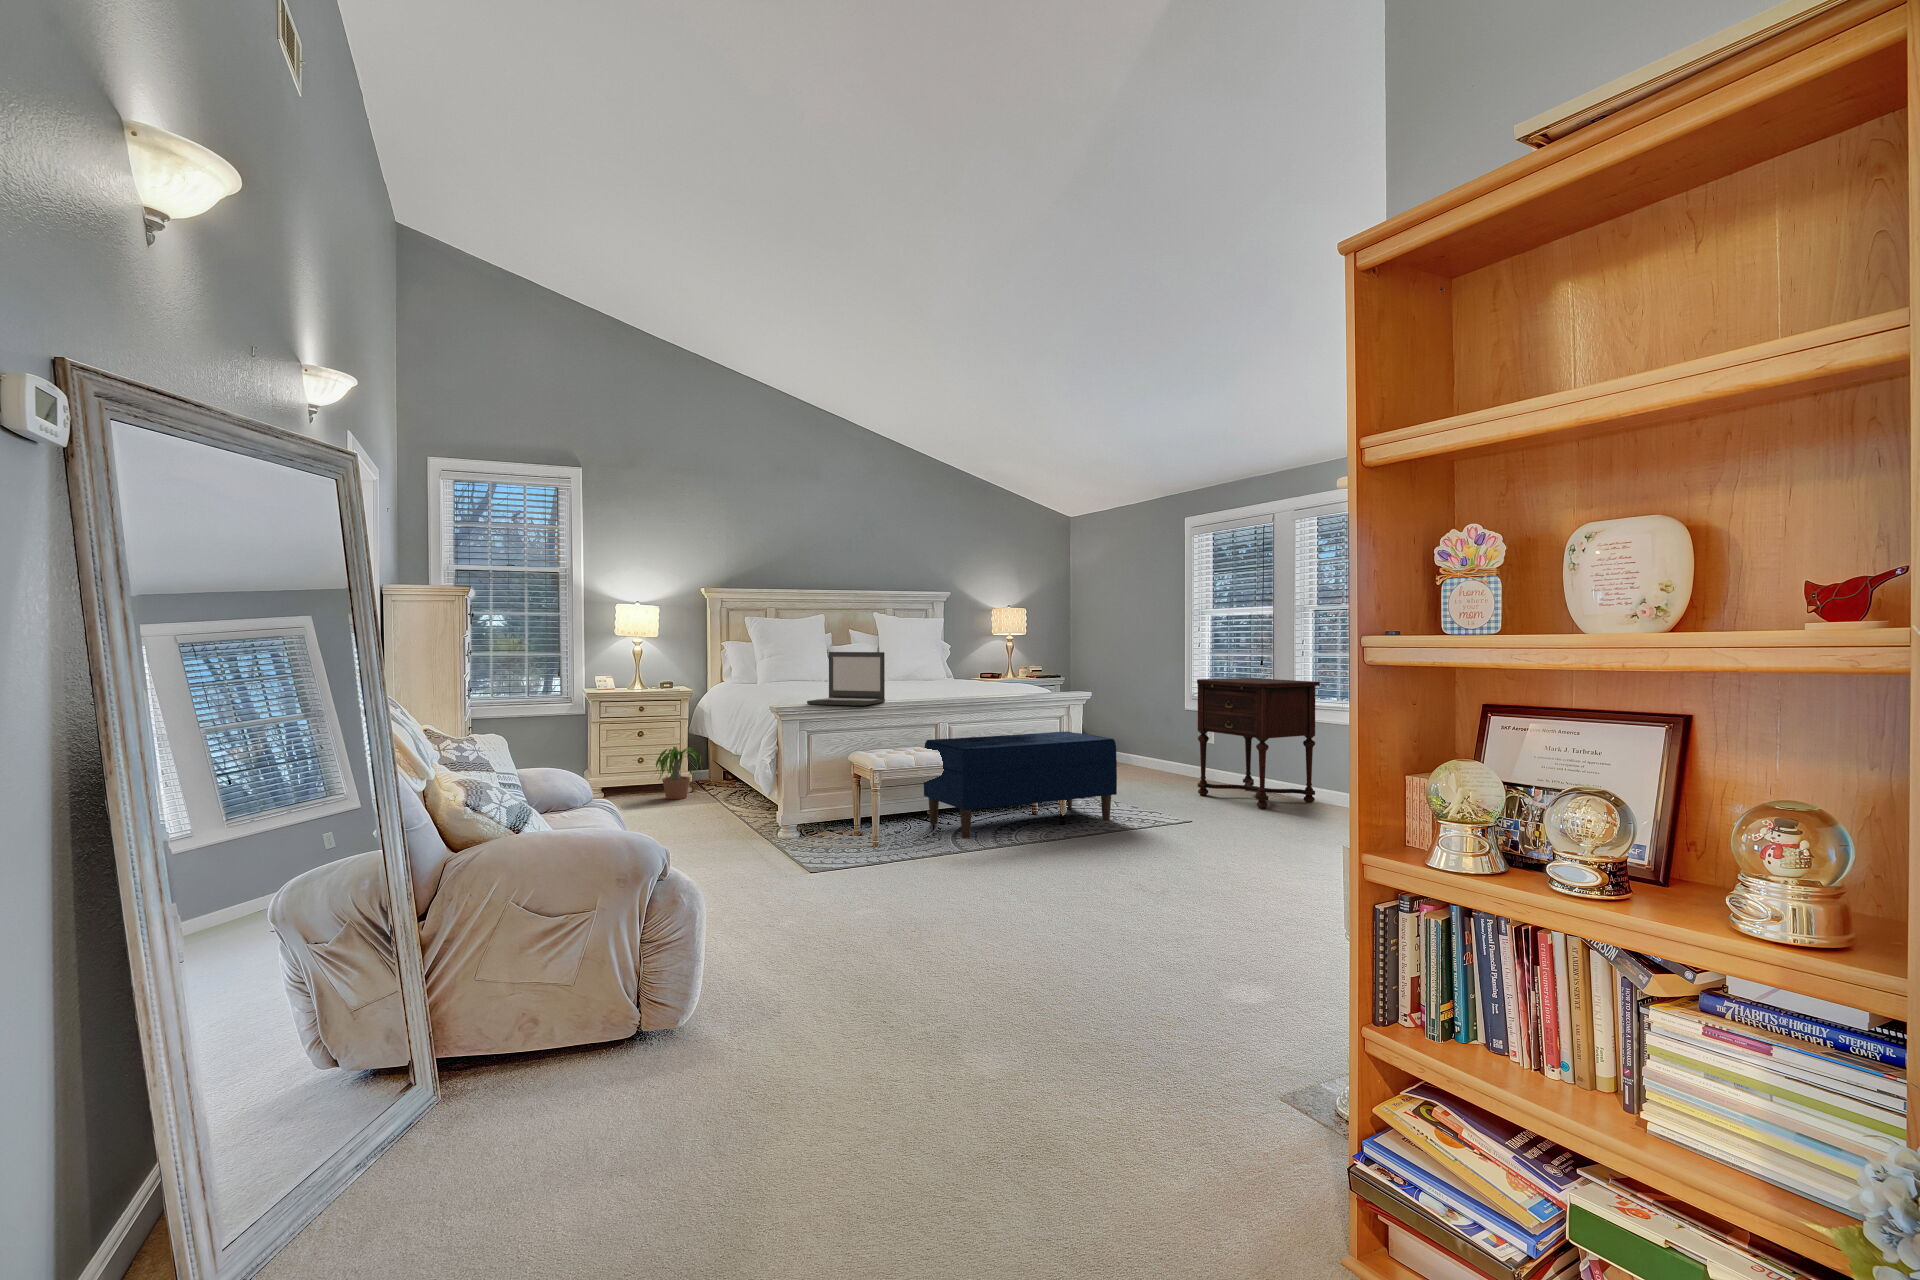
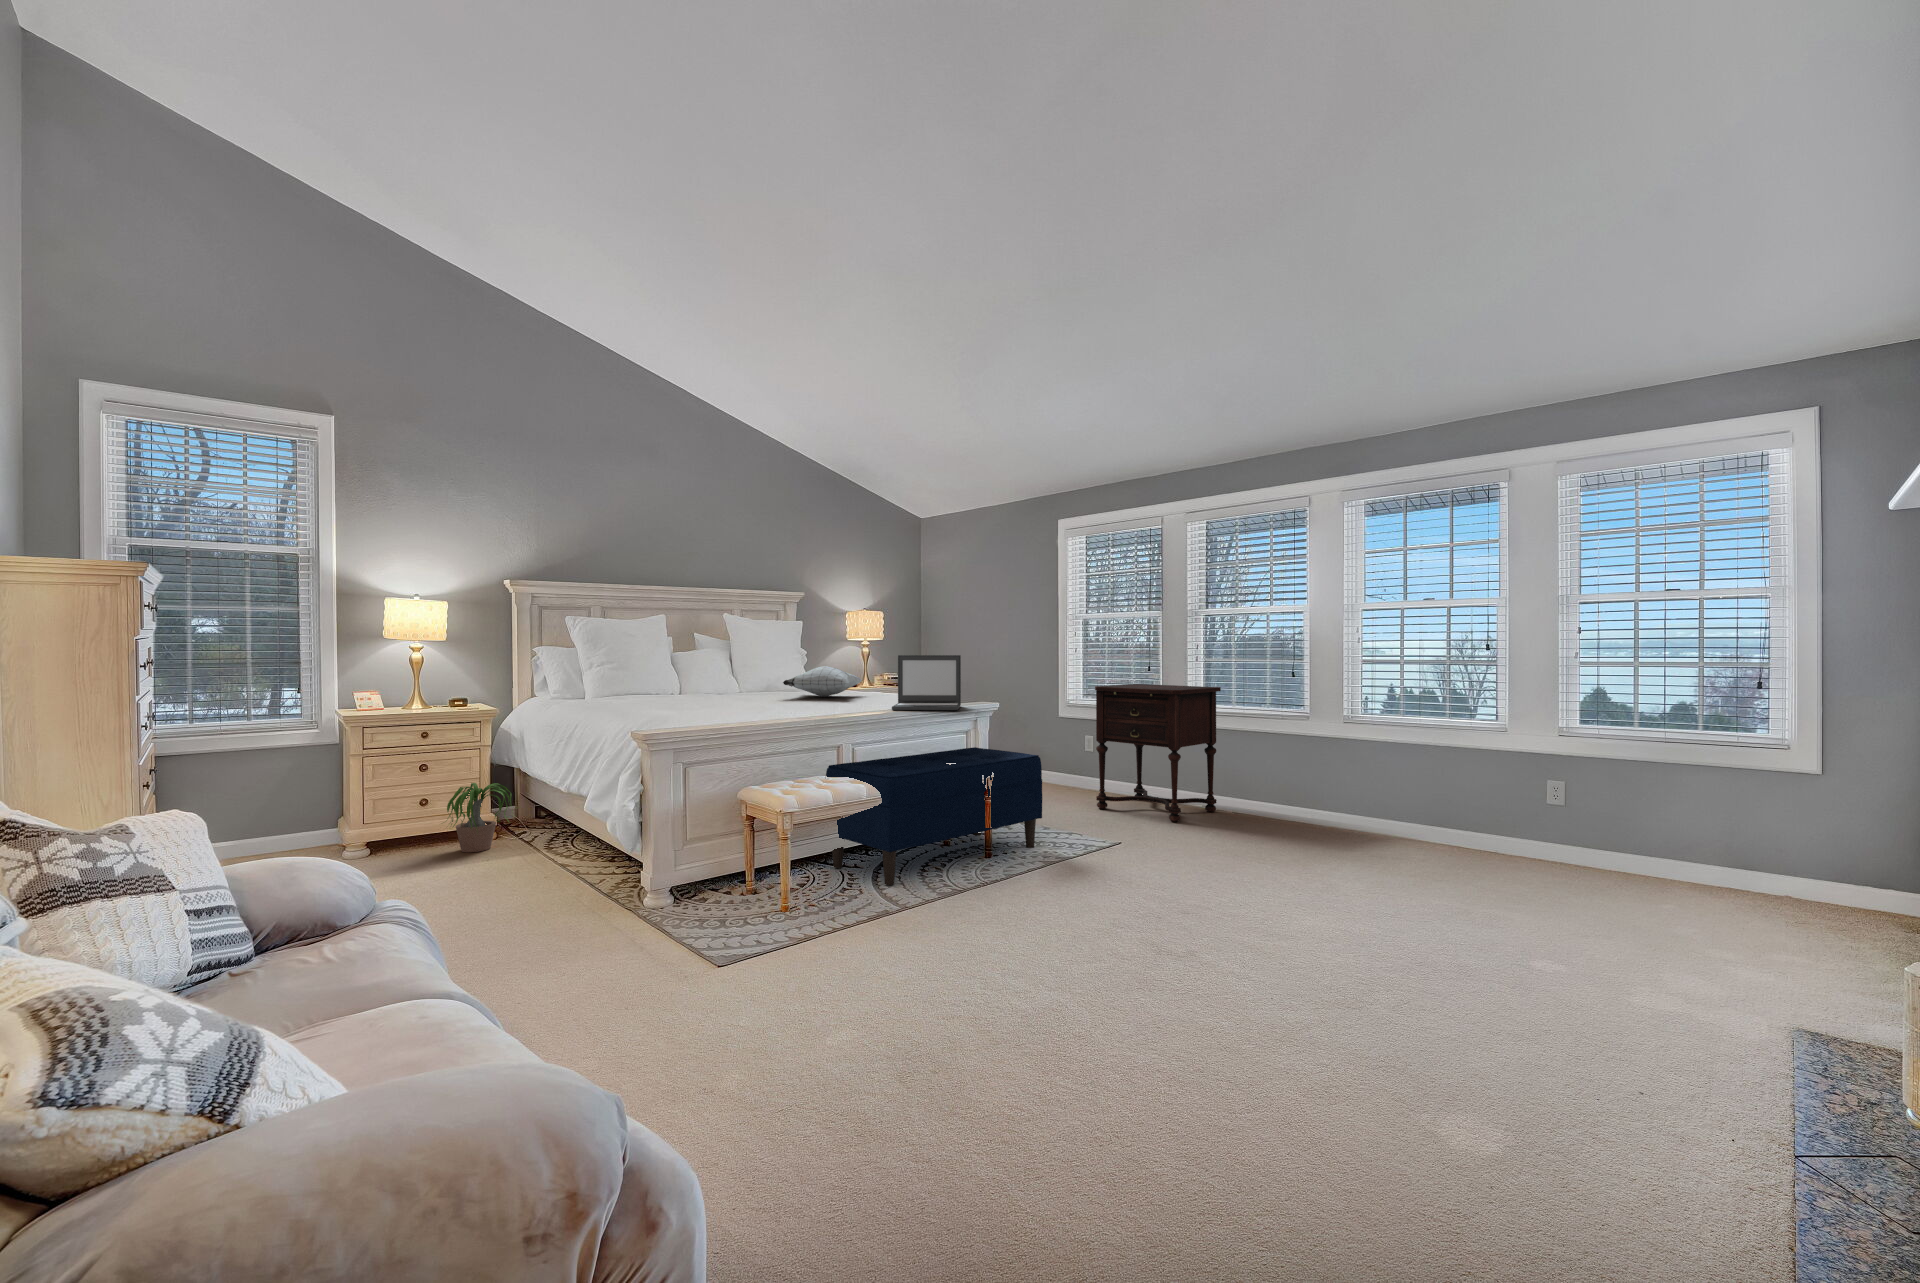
laptop: present [807,652,885,705] -> present [892,655,961,710]
pillow: none [913,658,986,685] -> present [783,666,862,697]

